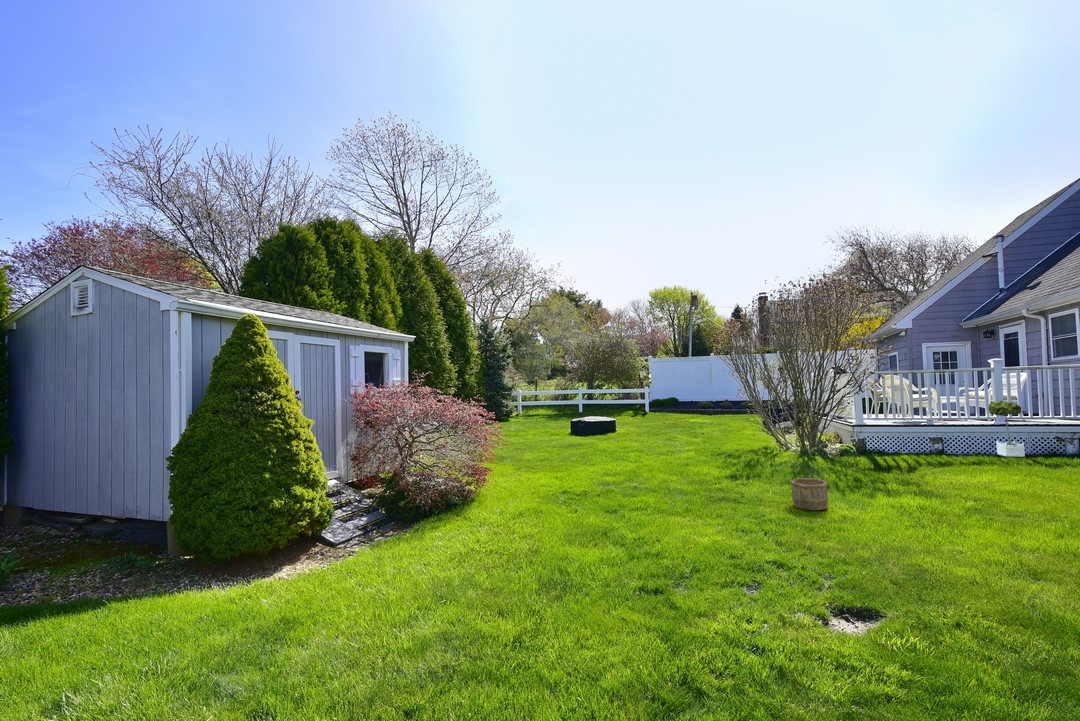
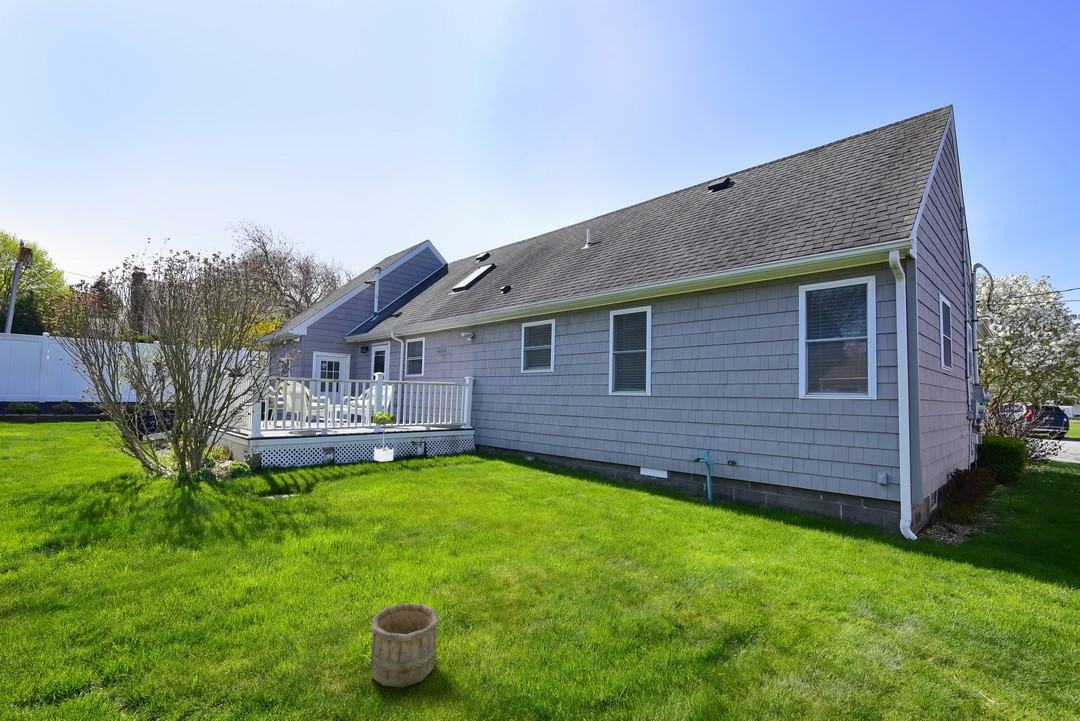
wooden bucket: present [790,478,828,510] -> present [371,603,439,688]

